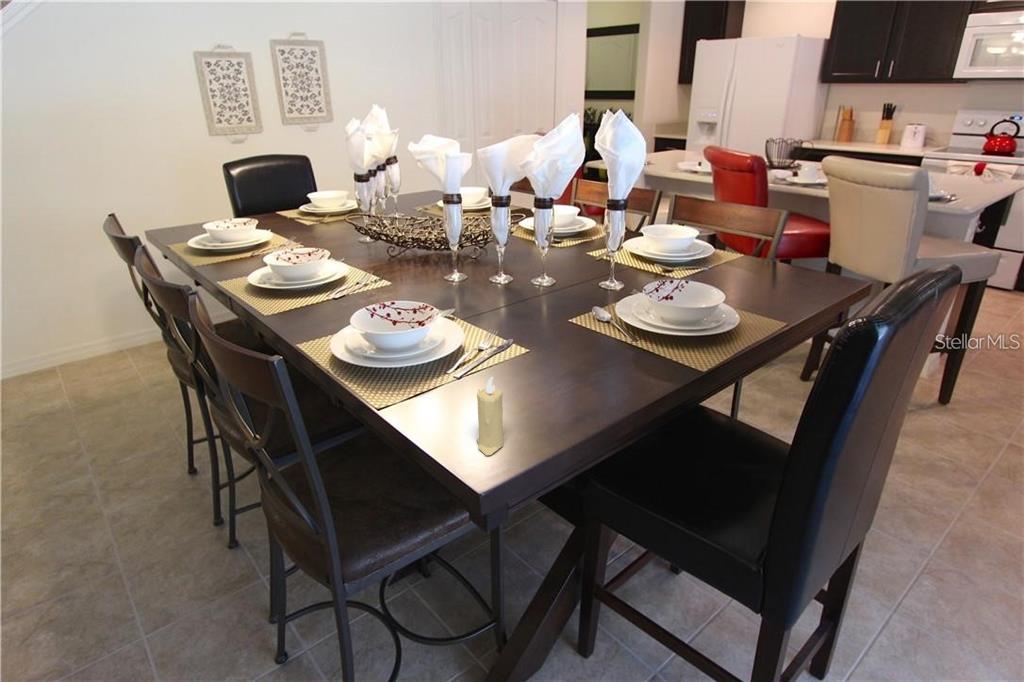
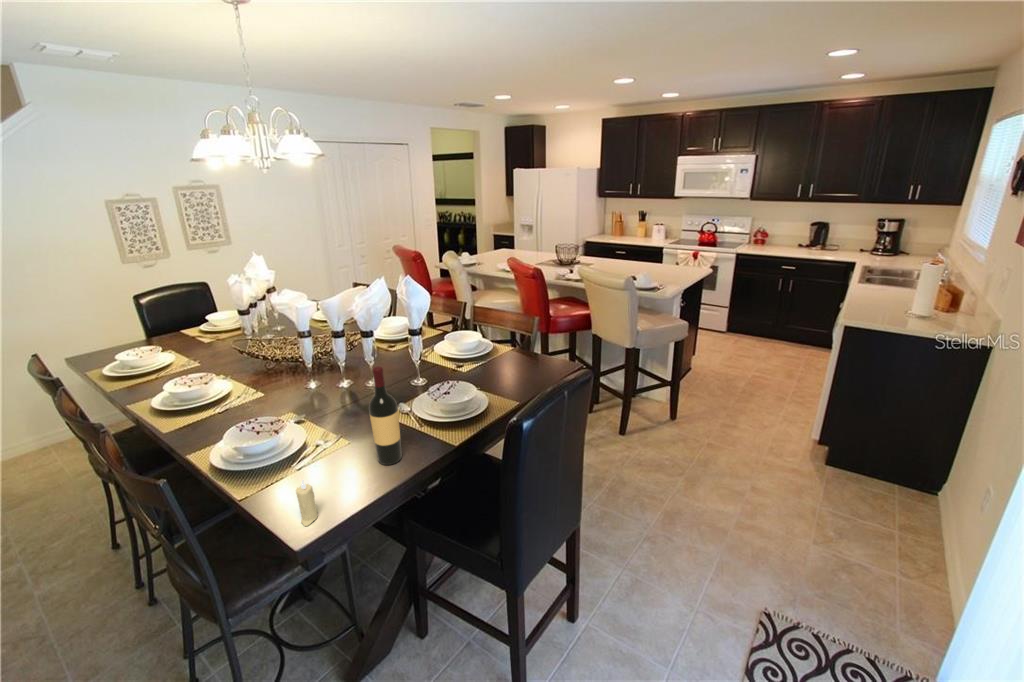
wine bottle: none [578,216,624,385] -> present [369,366,402,465]

